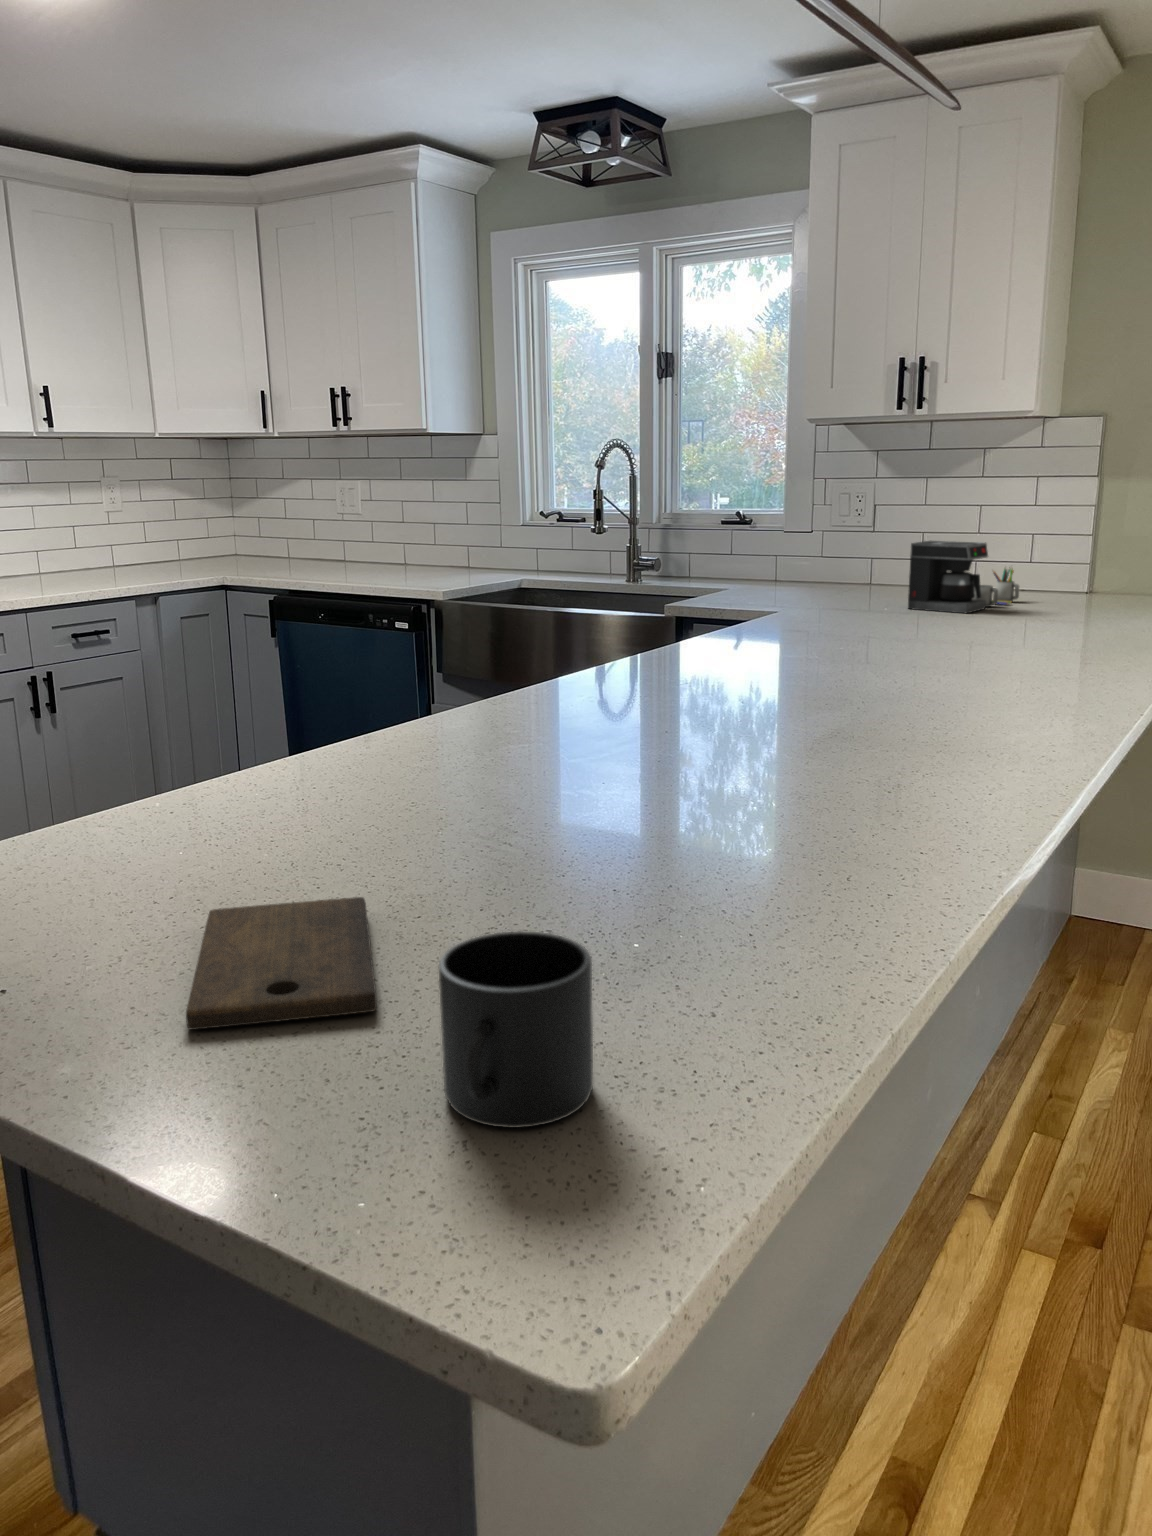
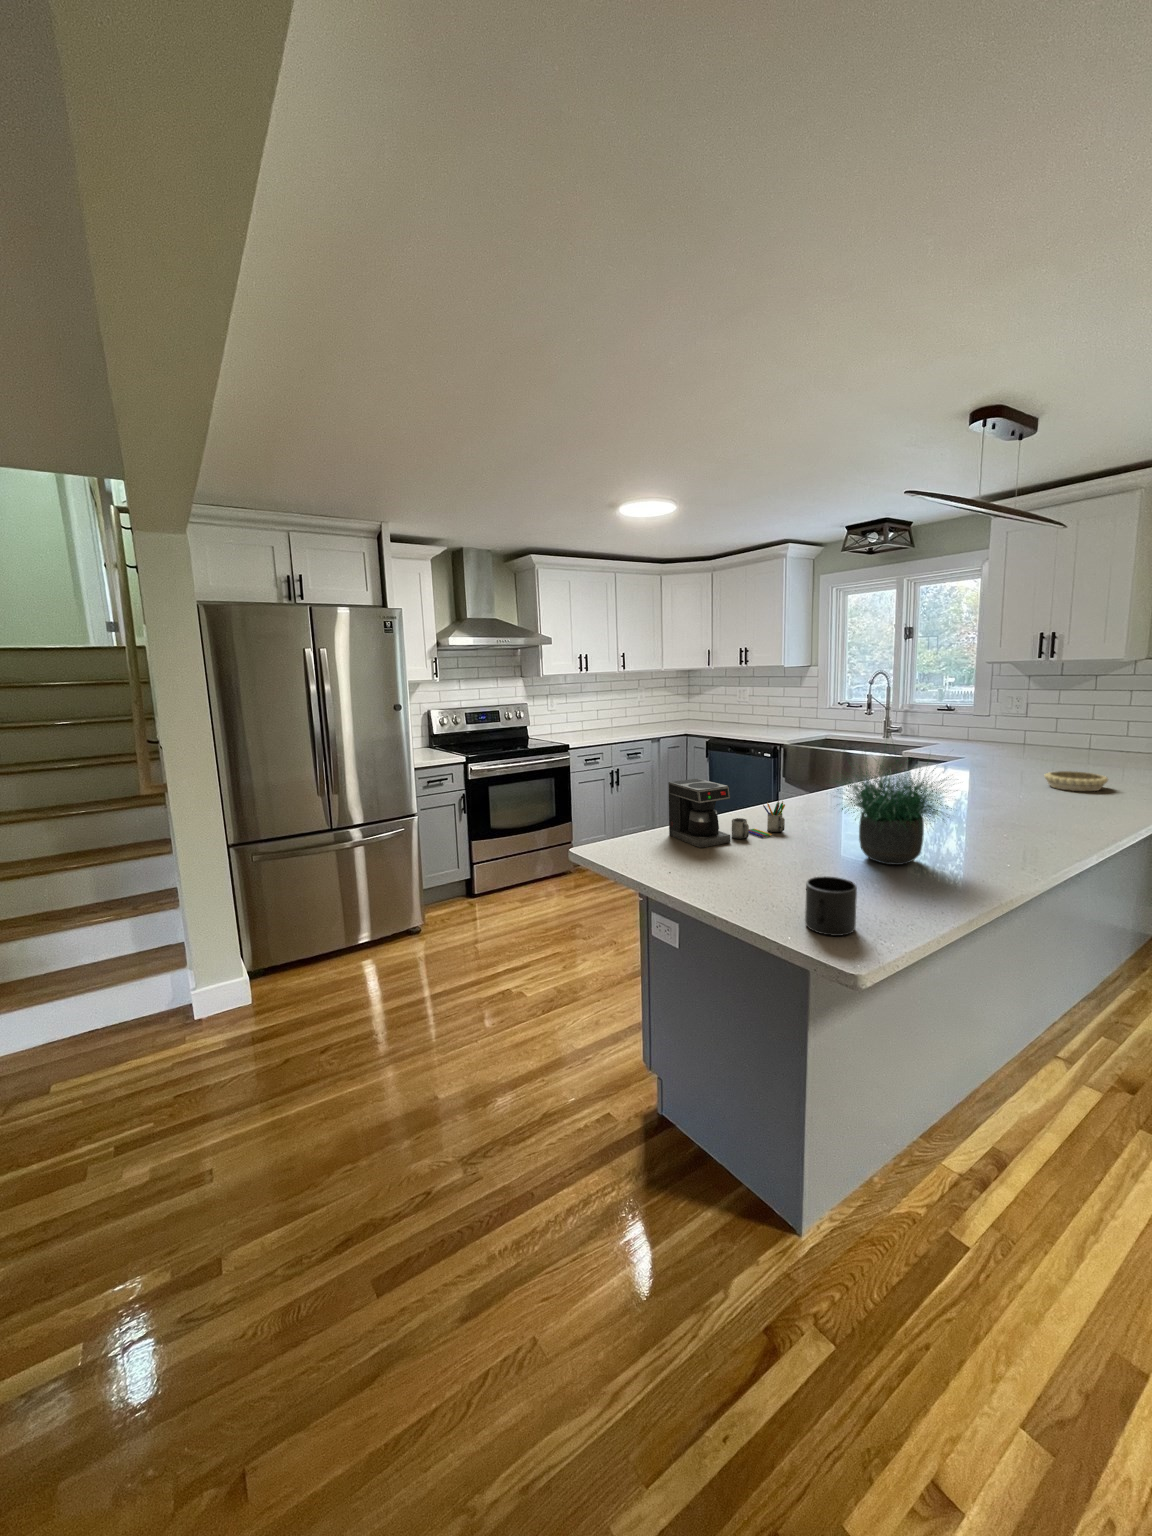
potted plant: none [486,498,870,860] -> present [836,758,952,865]
coffee maker: present [908,541,1019,613] -> present [668,778,785,848]
decorative bowl: none [927,626,1033,663] -> present [1044,771,1108,791]
cutting board: present [186,897,377,1030] -> none [720,863,780,899]

